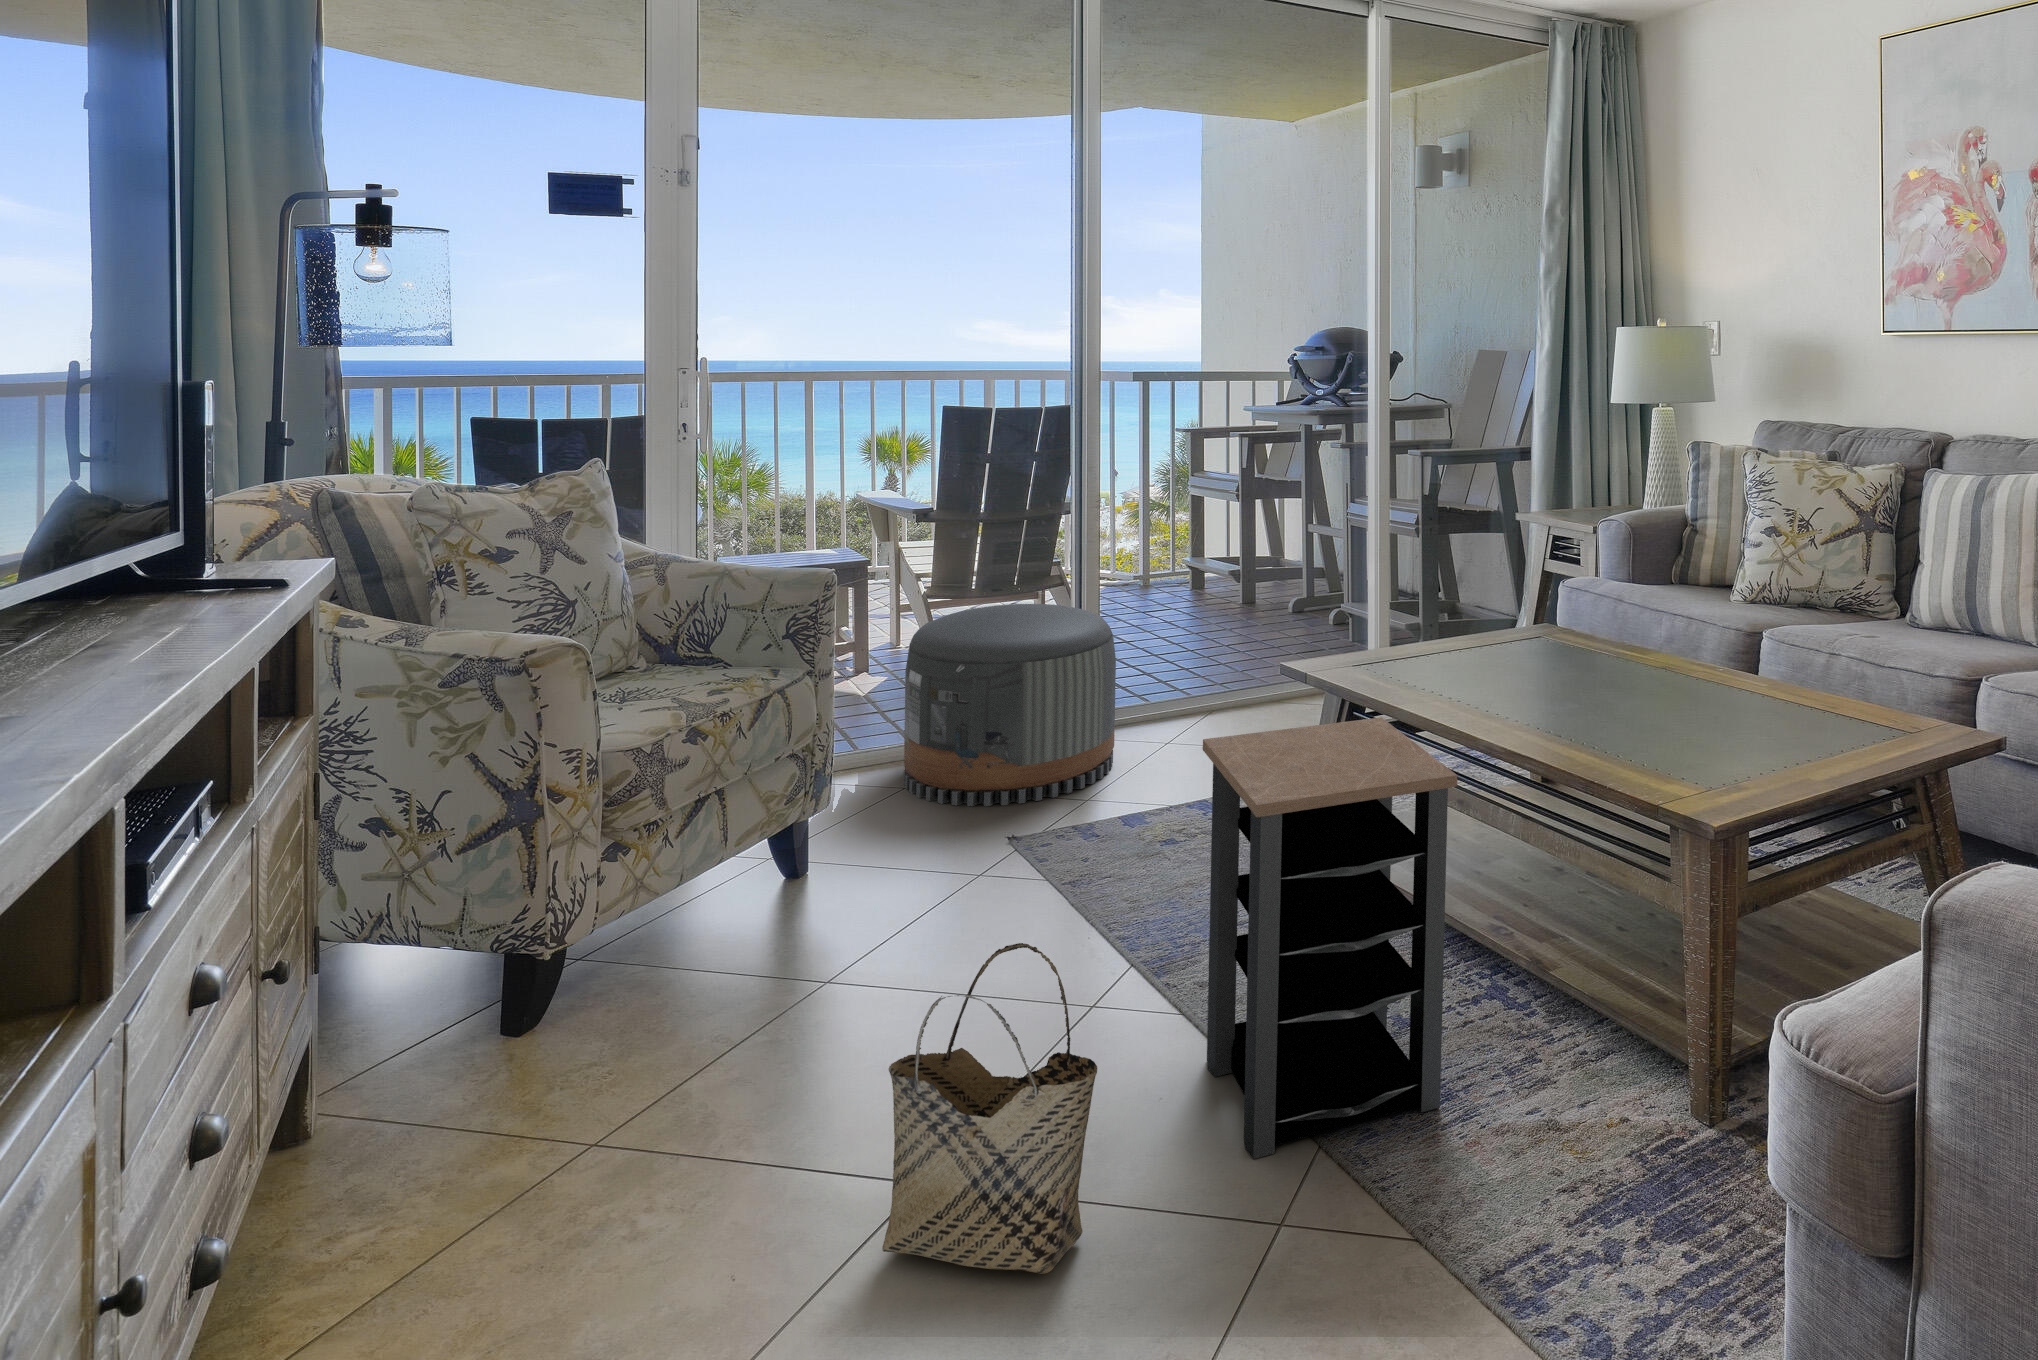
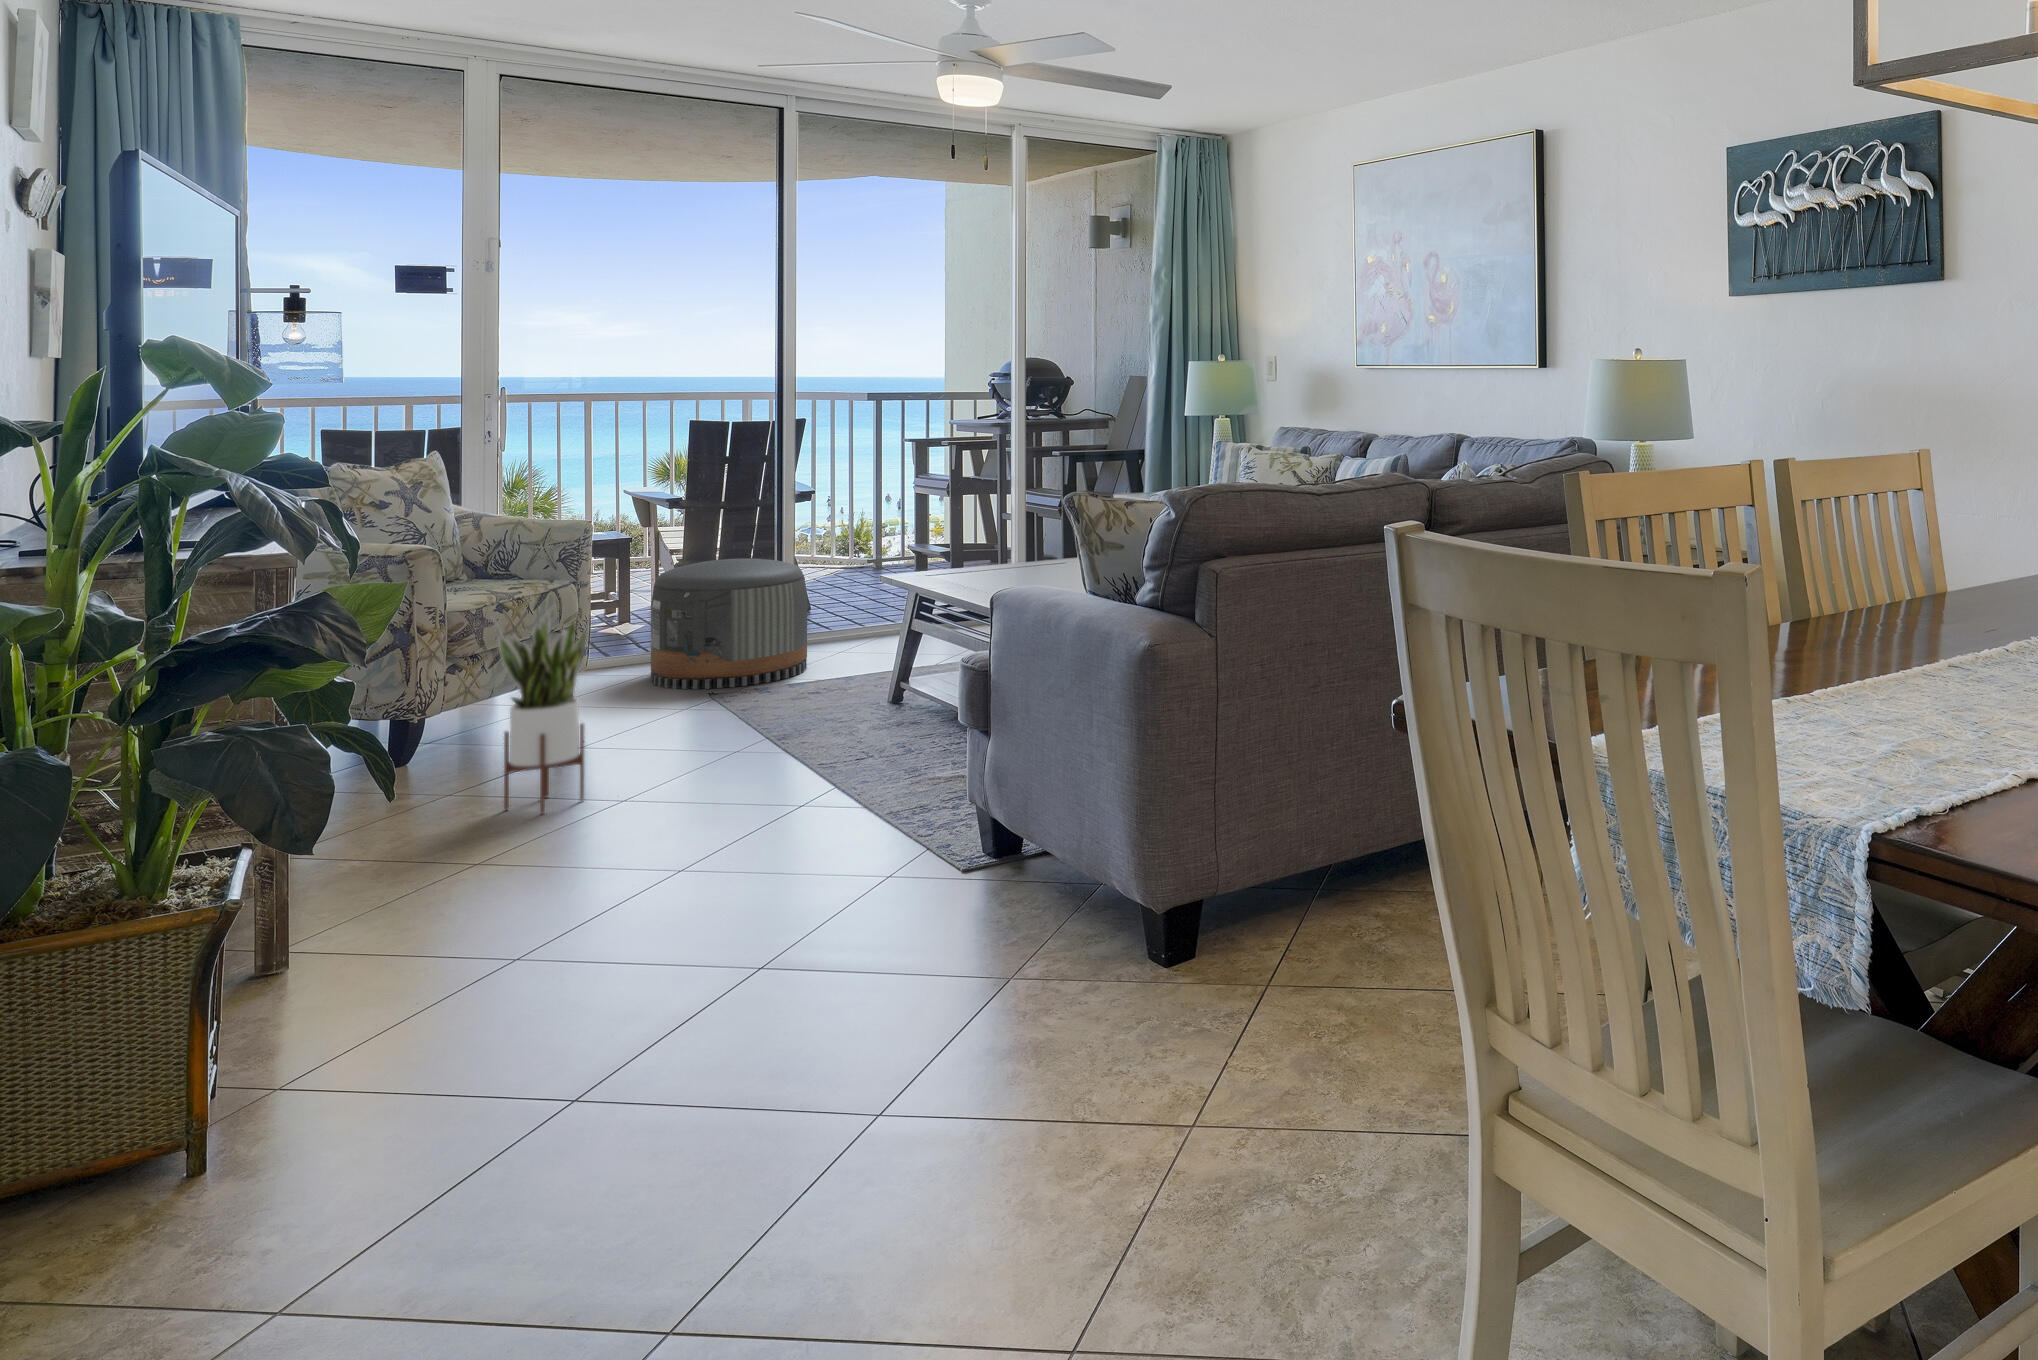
side table: present [1203,717,1457,1159] -> none [798,579,929,792]
potted plant: none [670,815,849,1237] -> present [492,610,587,814]
woven basket: present [882,943,1097,1274] -> none [601,670,712,816]

